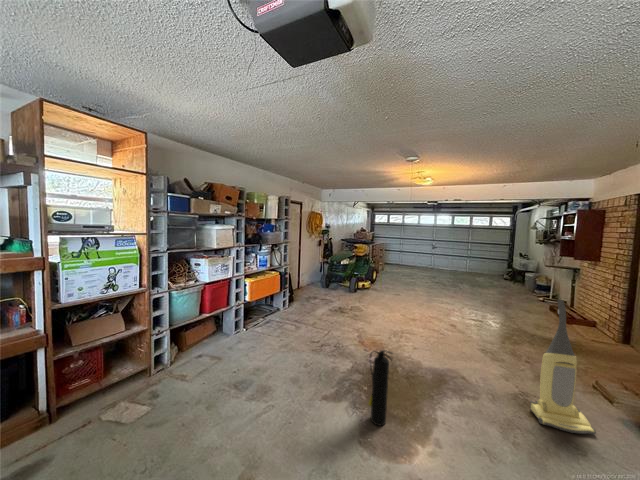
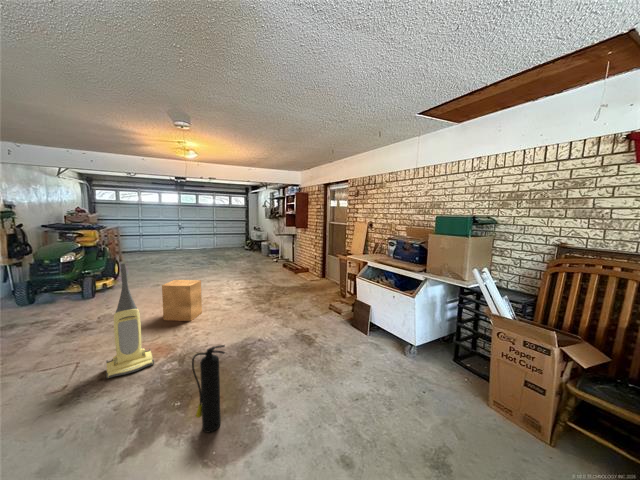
cardboard box: none [389,292,423,332] -> present [162,280,202,321]
vacuum cleaner: present [530,300,596,435] -> present [106,264,154,378]

